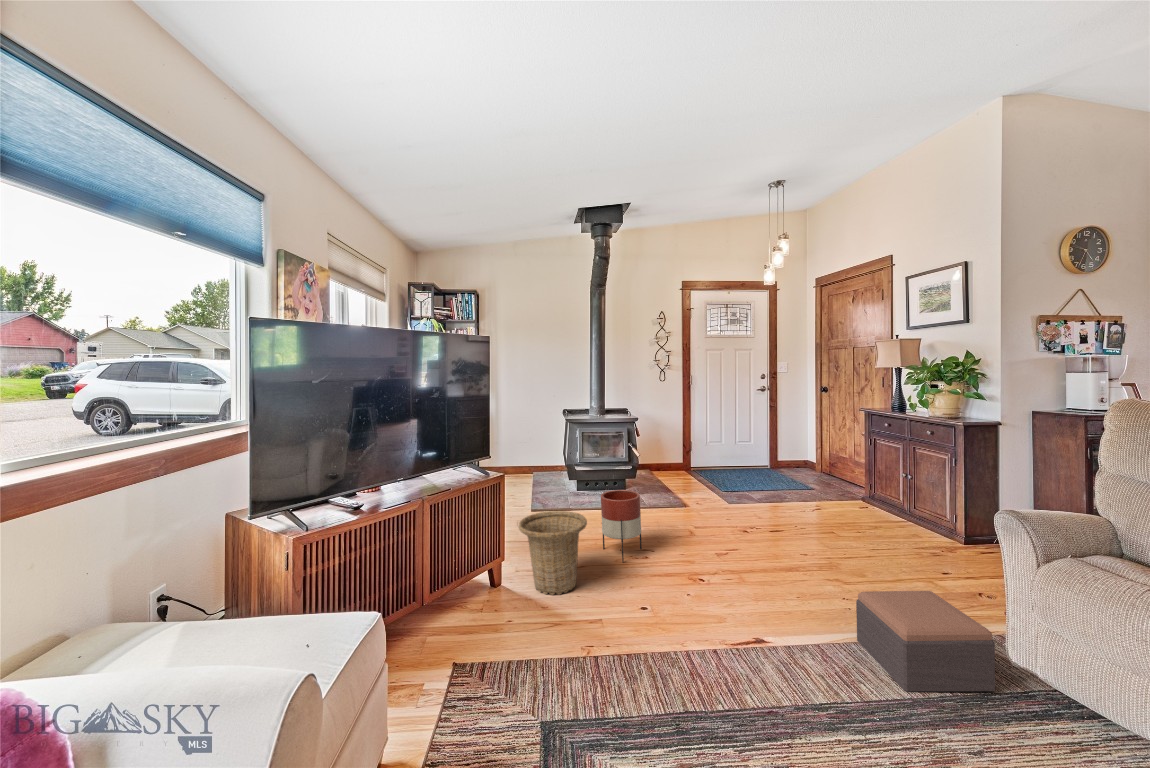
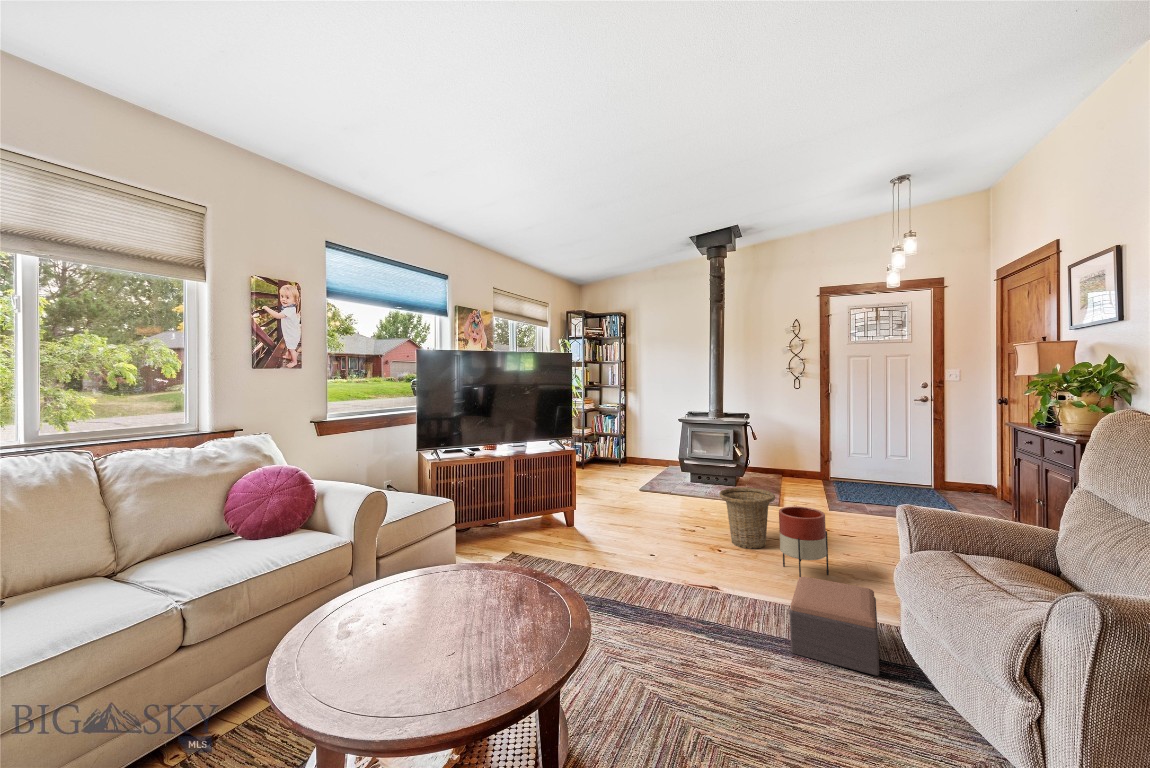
planter: present [601,490,642,562] -> present [779,507,829,577]
basket: present [519,511,587,595] -> present [719,488,775,549]

